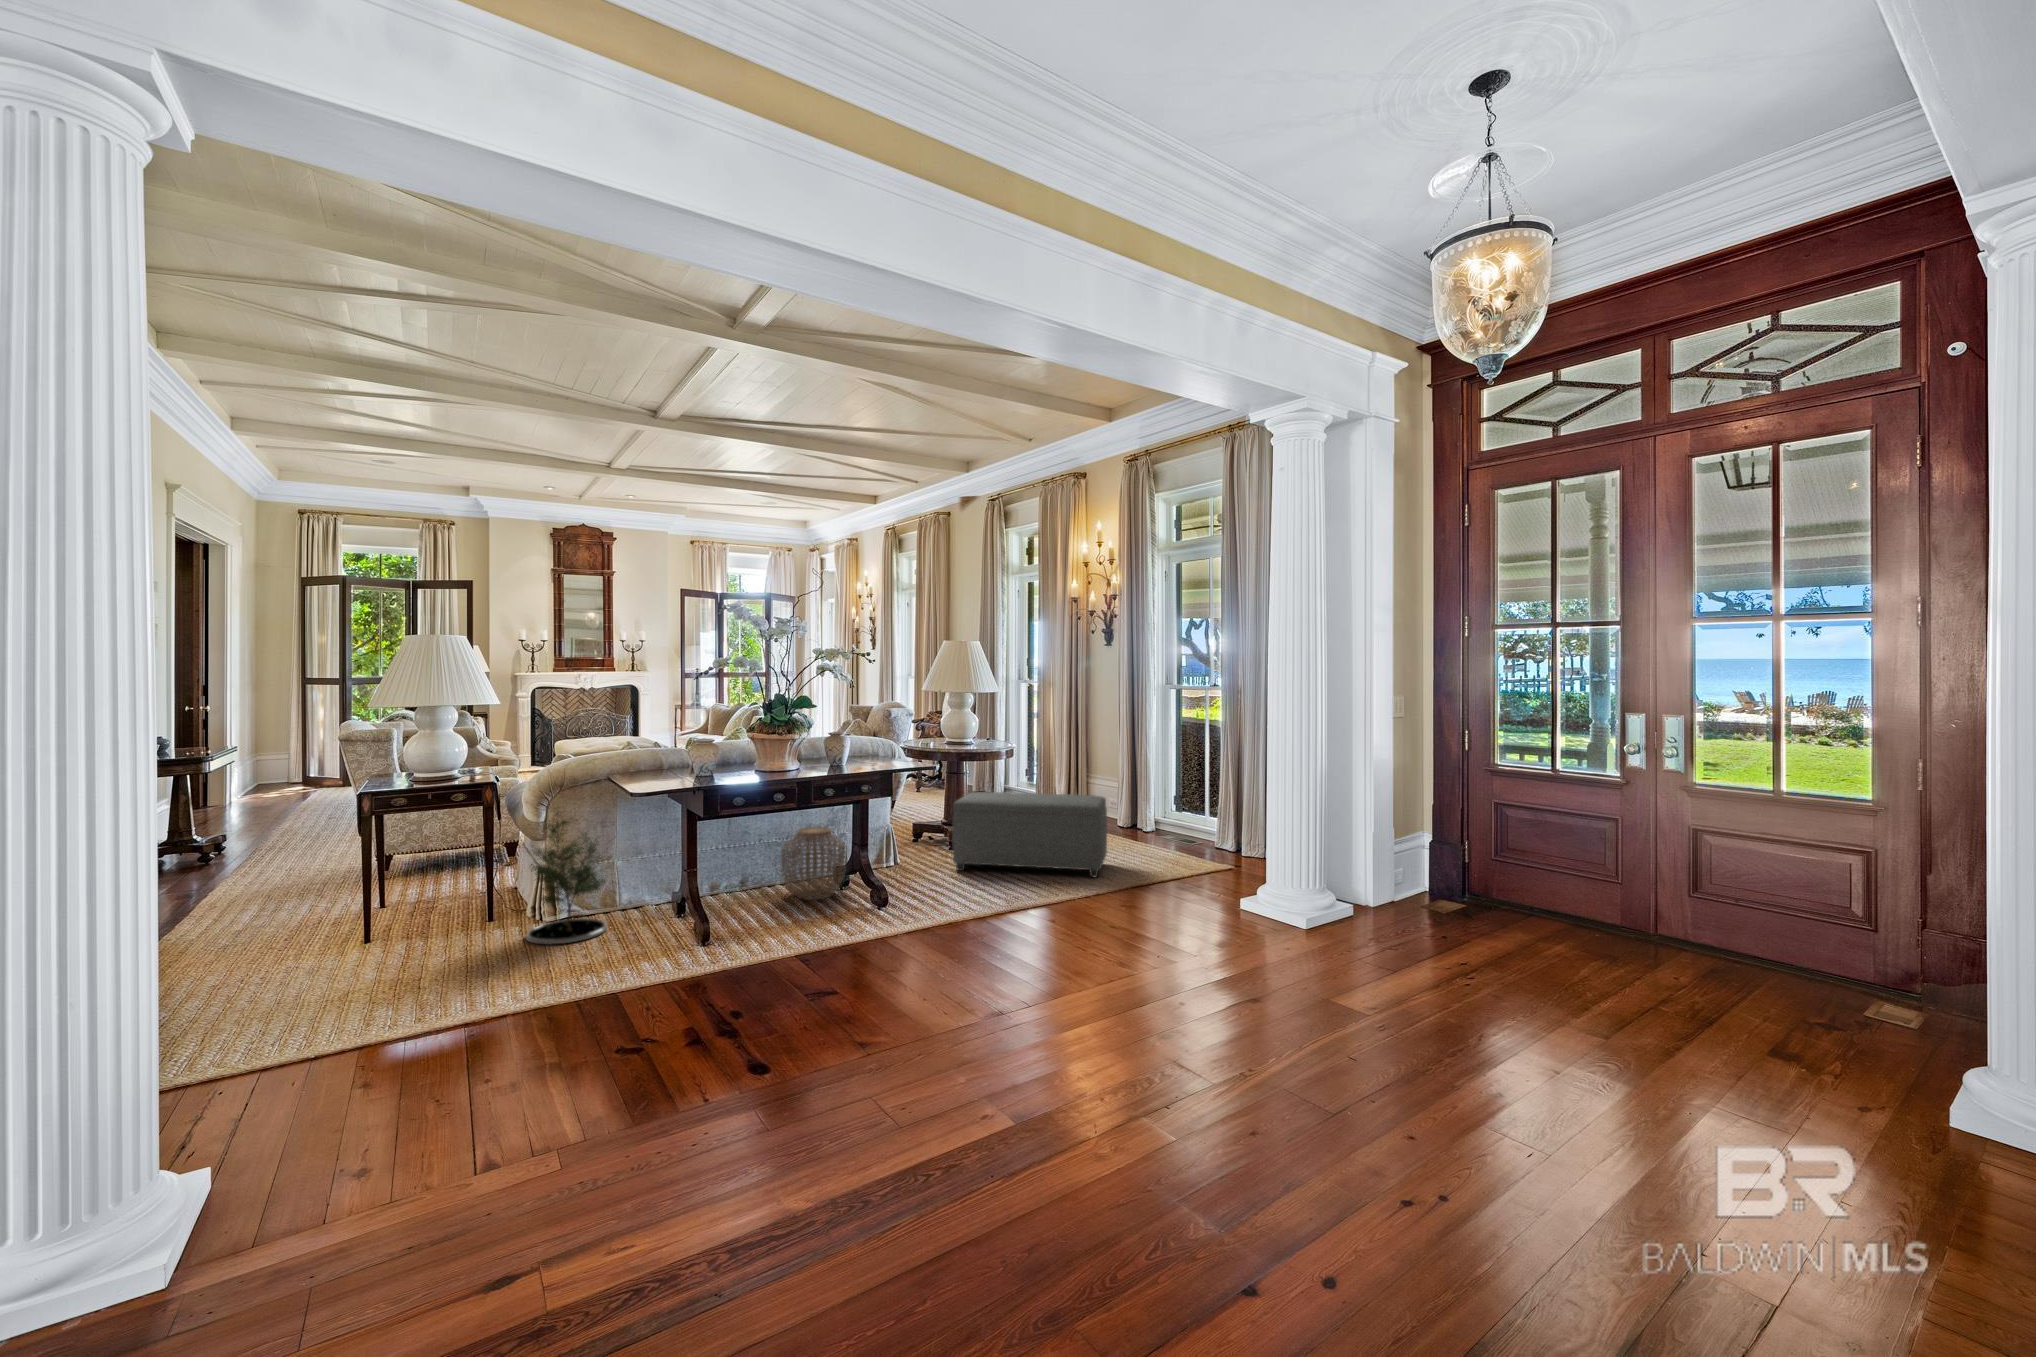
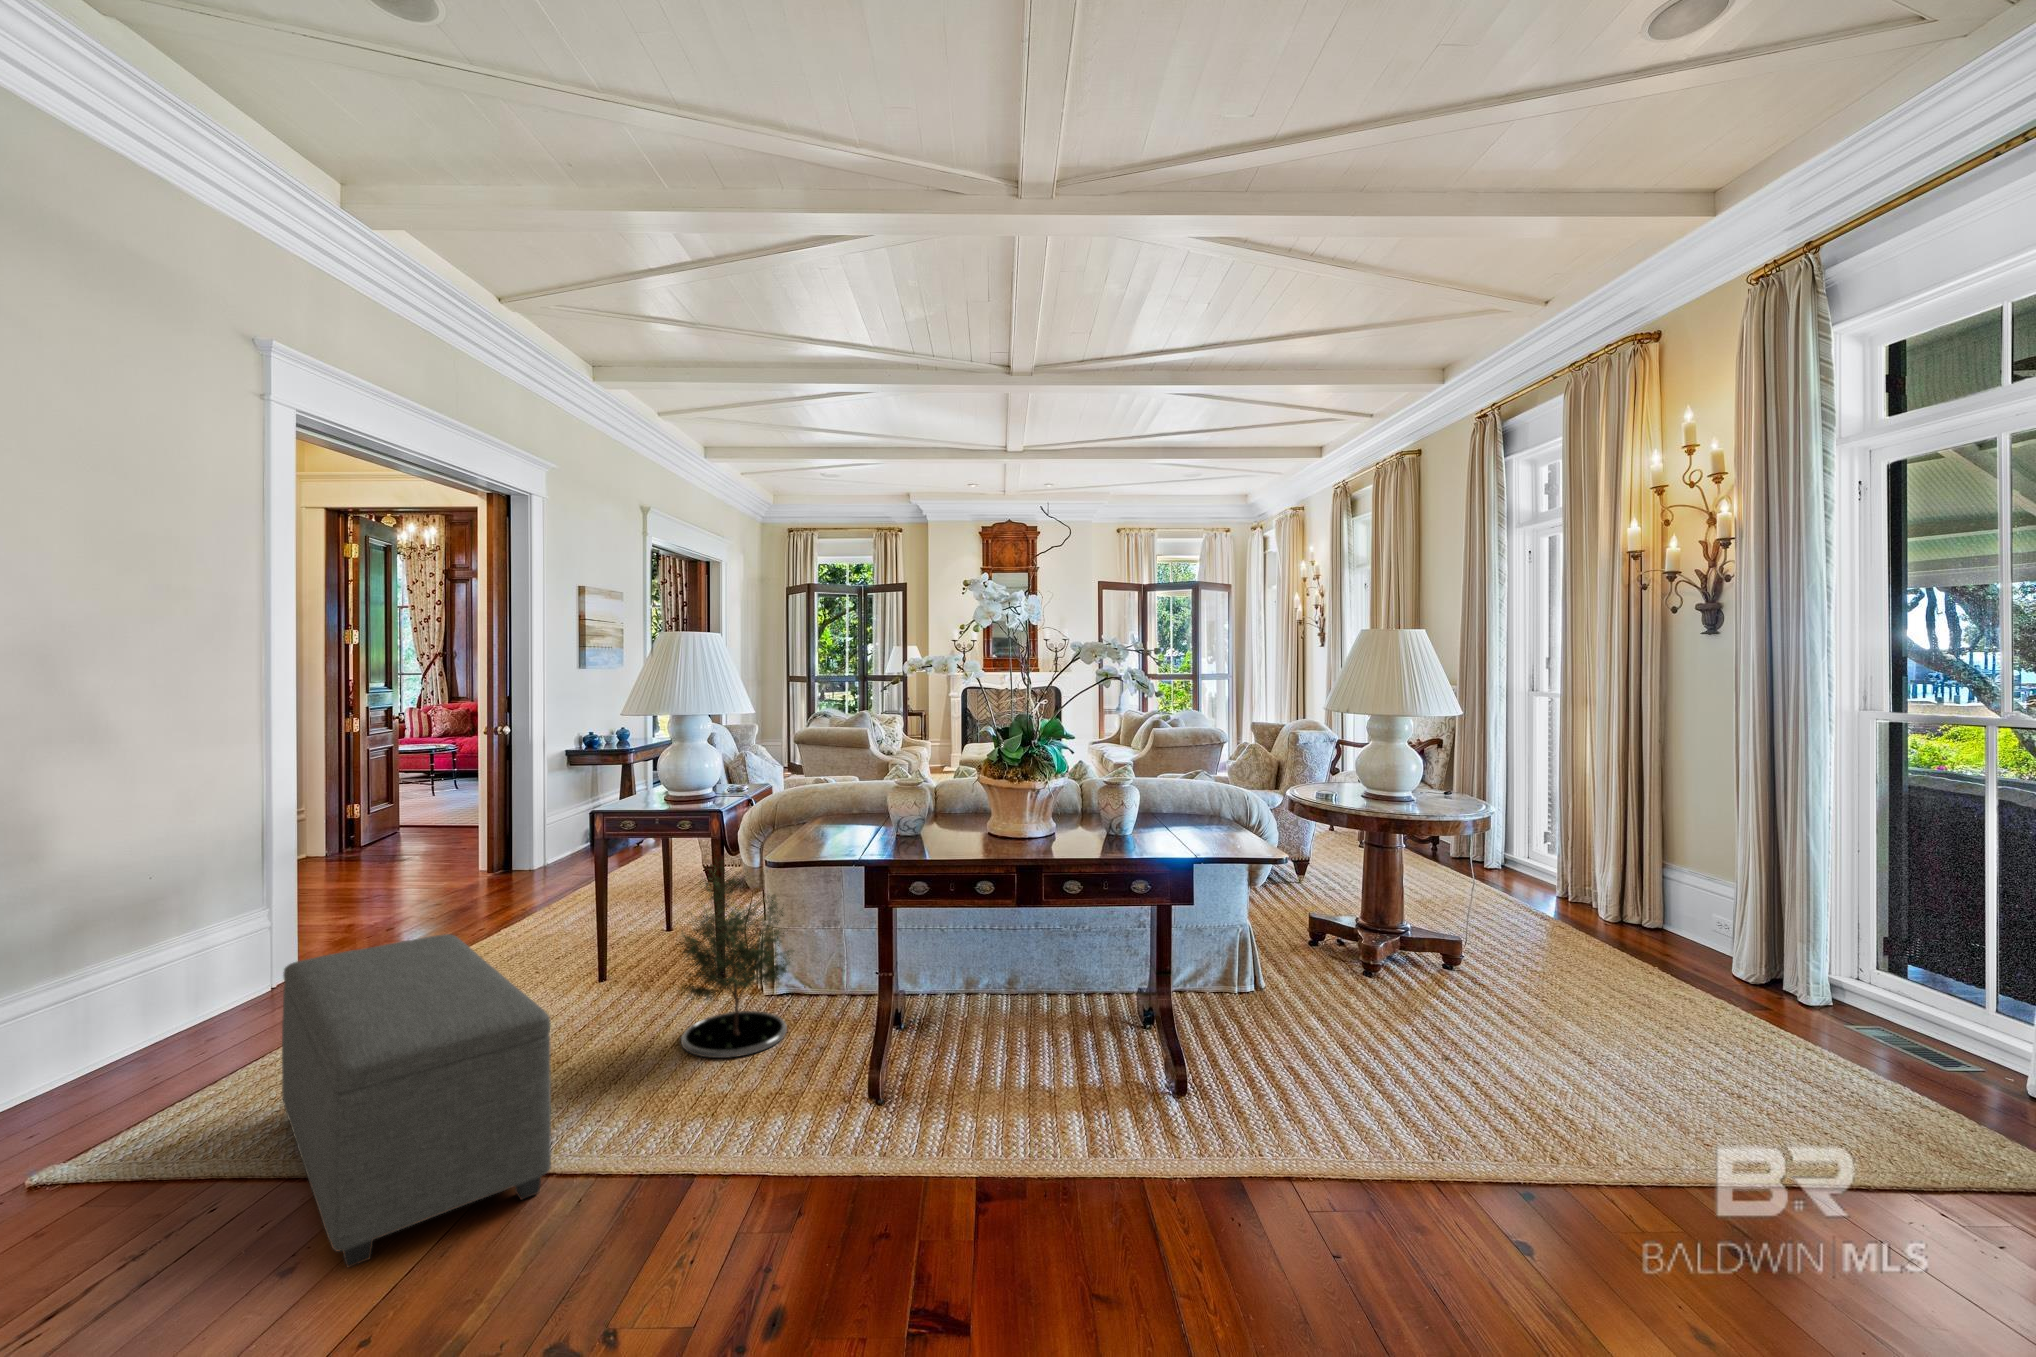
ottoman: present [953,792,1107,877] -> present [282,934,551,1267]
woven basket: present [781,827,846,900] -> none [1041,923,1143,1048]

